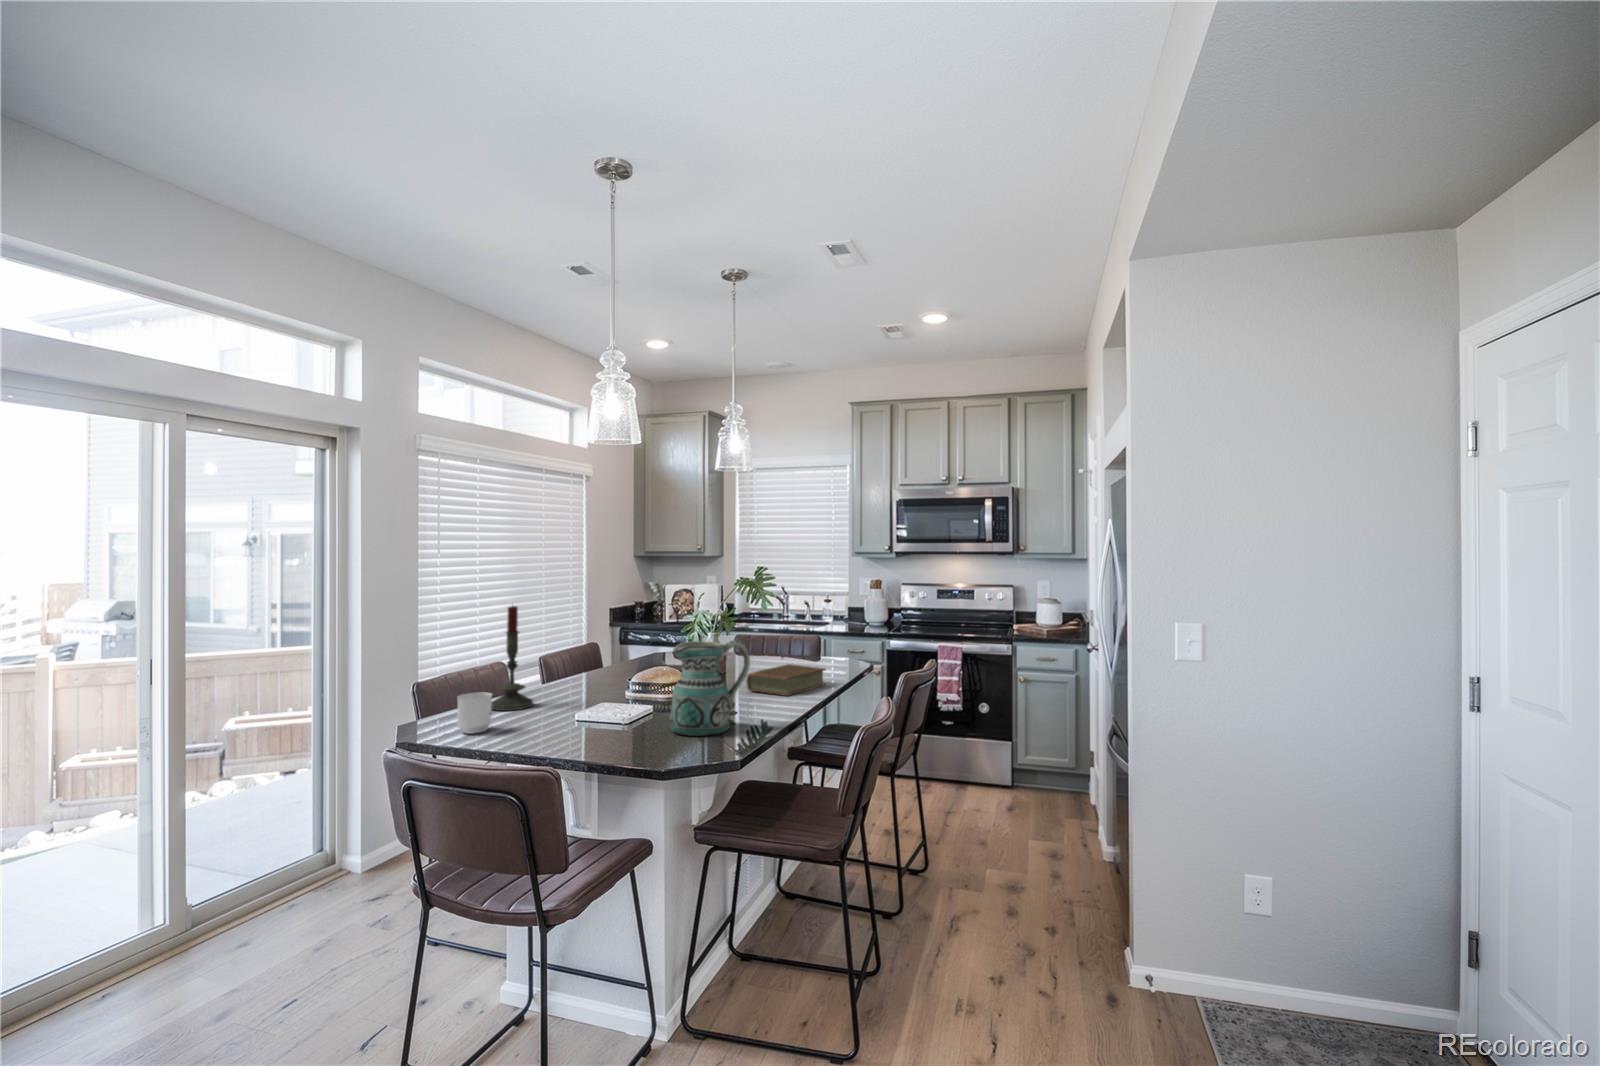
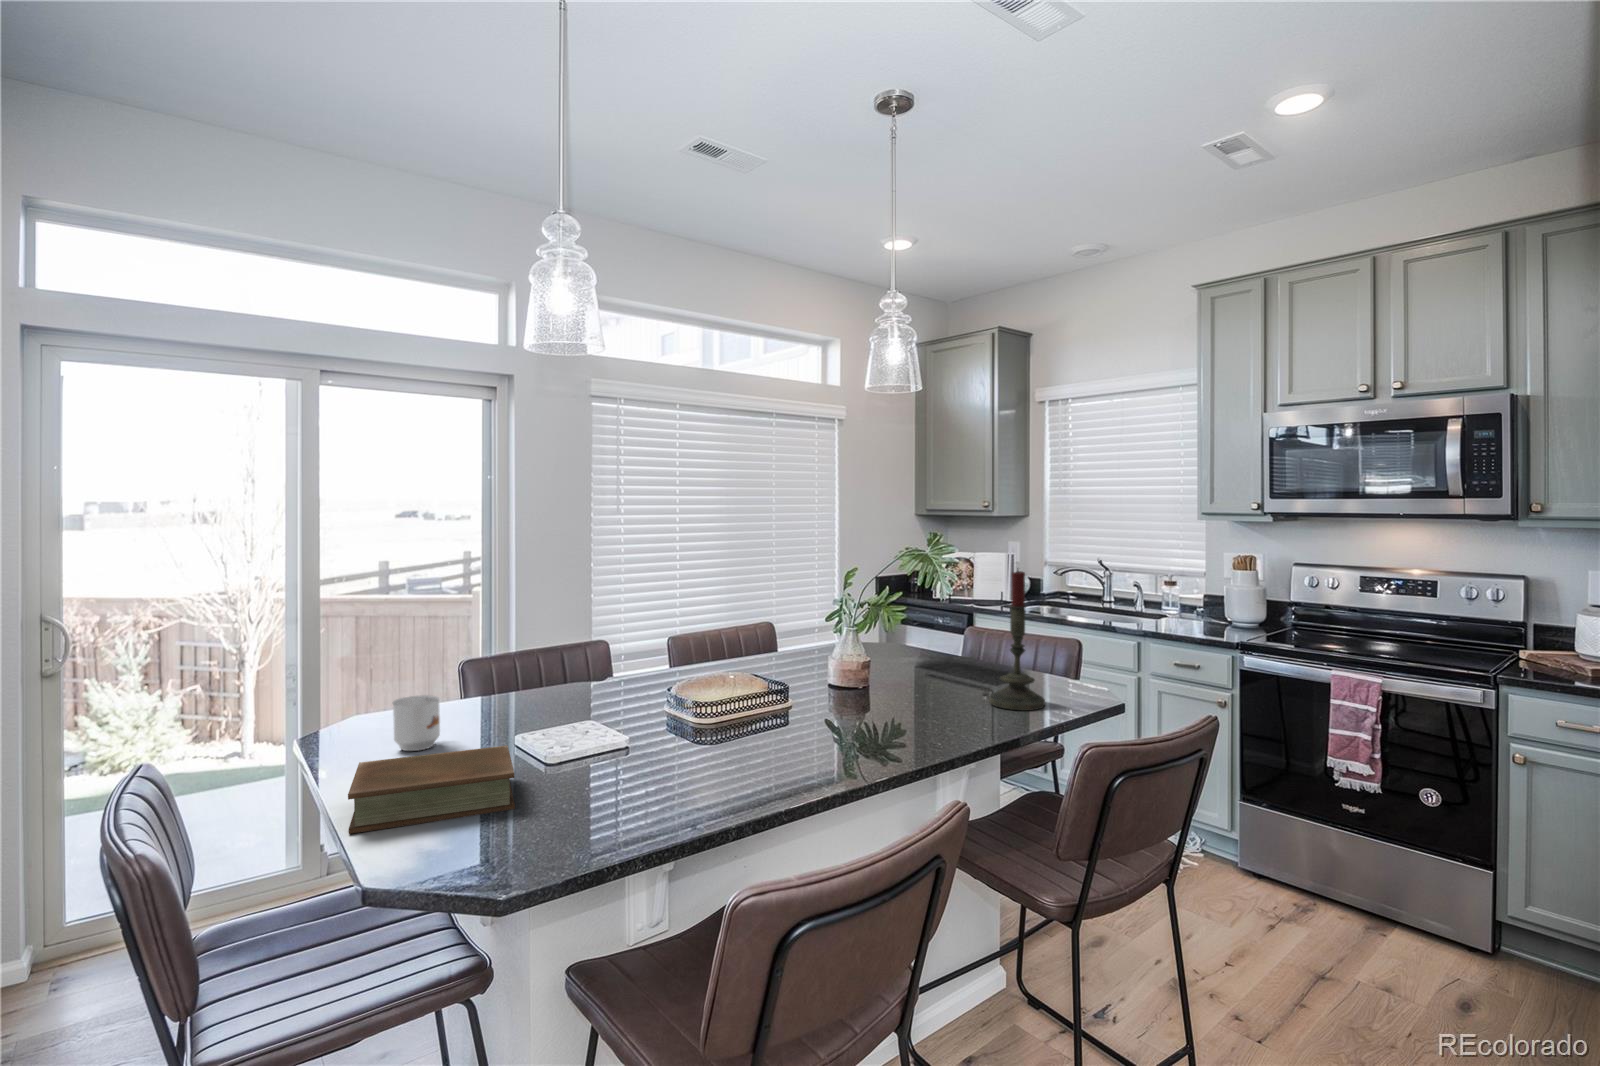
candle: present [492,606,533,711] -> present [989,568,1045,710]
ceramic pitcher: present [670,640,750,736] -> none [575,656,712,823]
book: present [746,664,826,696] -> present [348,746,515,834]

